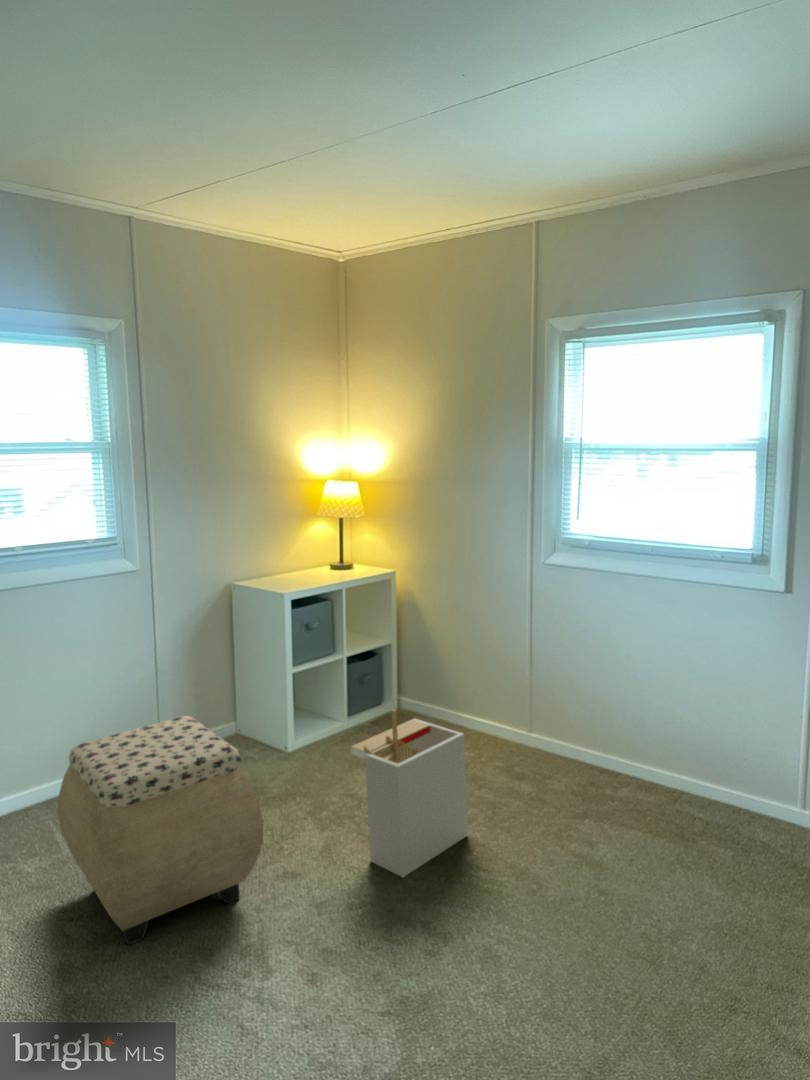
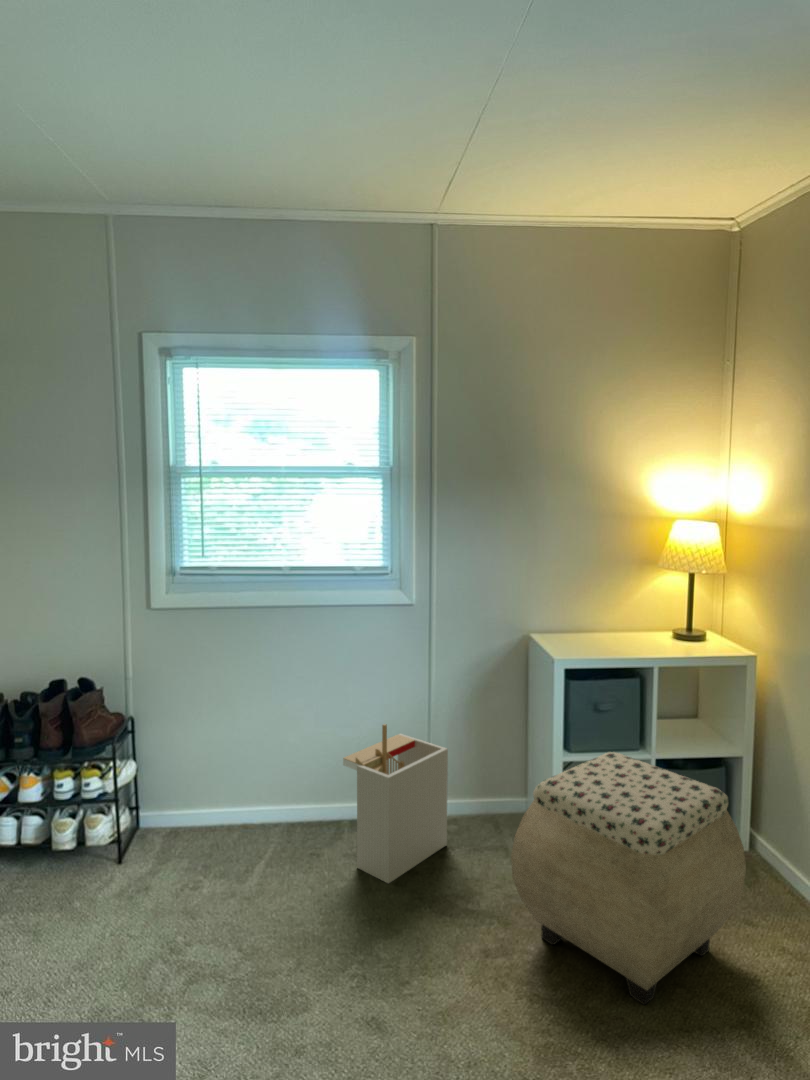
ottoman: present [58,716,263,945] -> present [511,752,746,1005]

